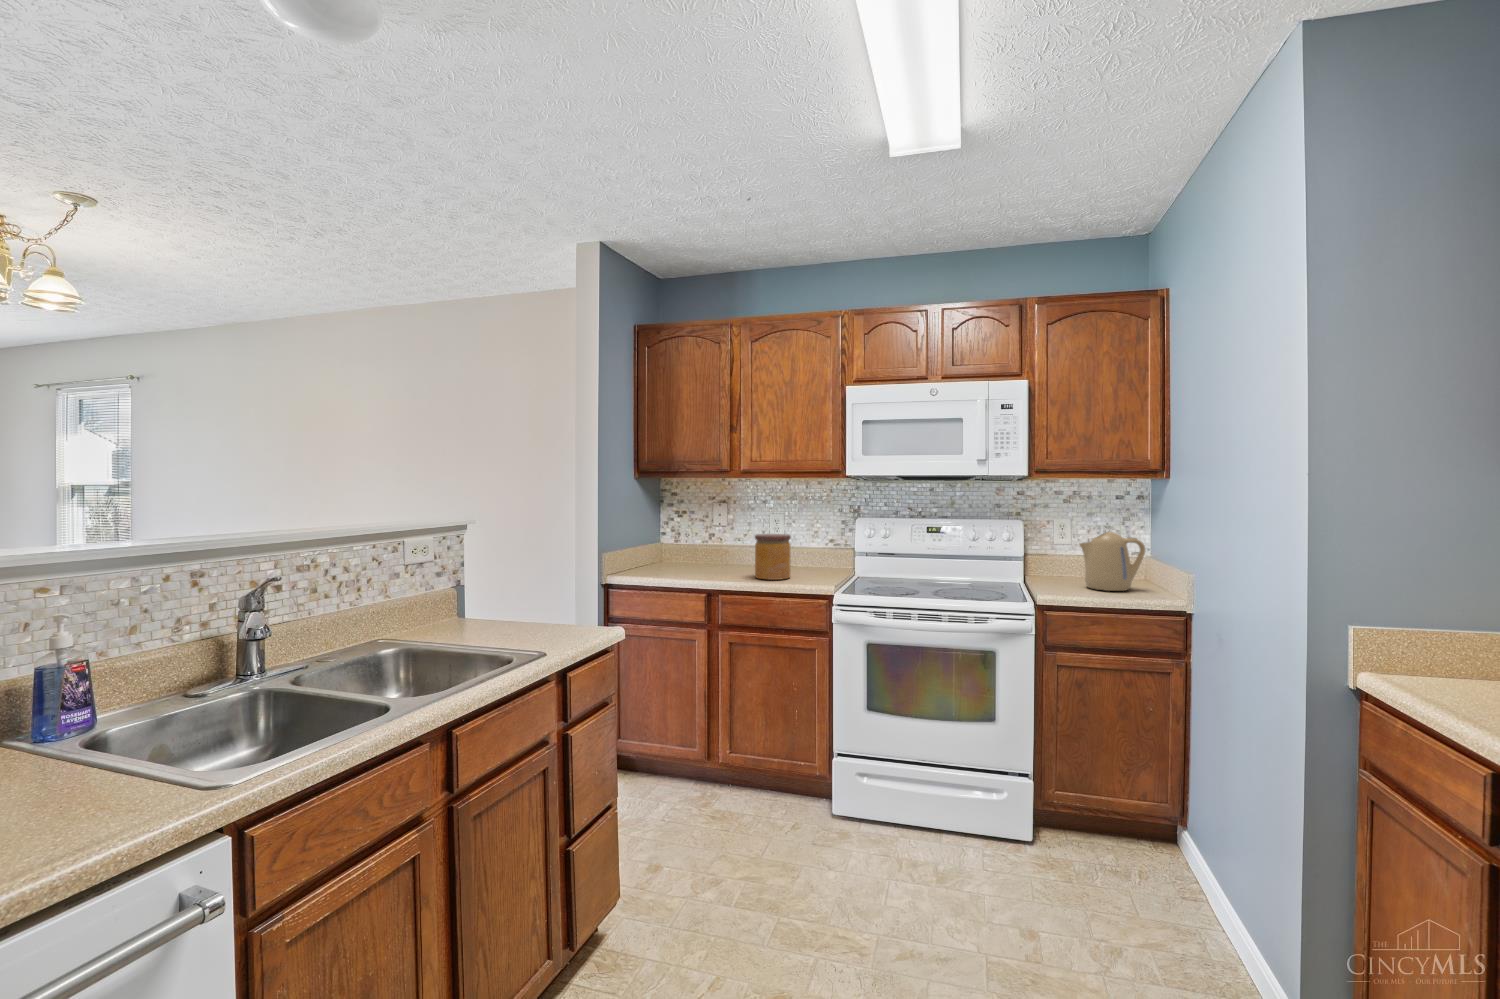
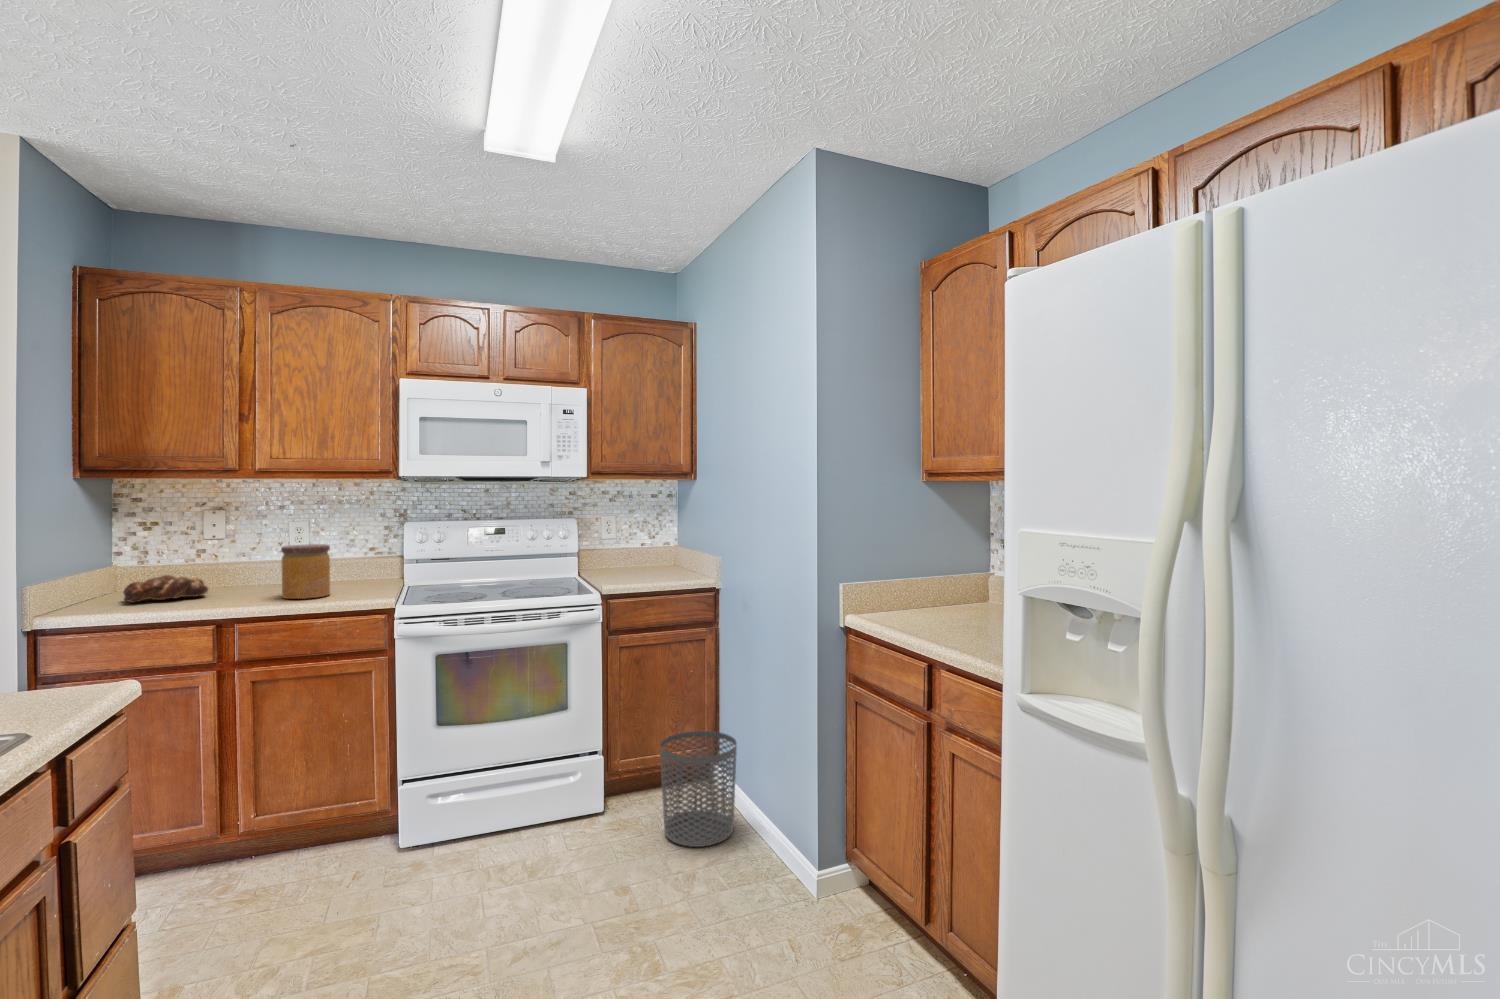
kettle: present [1079,532,1145,591] -> none [628,527,679,578]
bread loaf: none [659,552,711,571] -> present [123,575,208,602]
waste bin: none [1099,781,1208,935] -> present [660,731,737,847]

